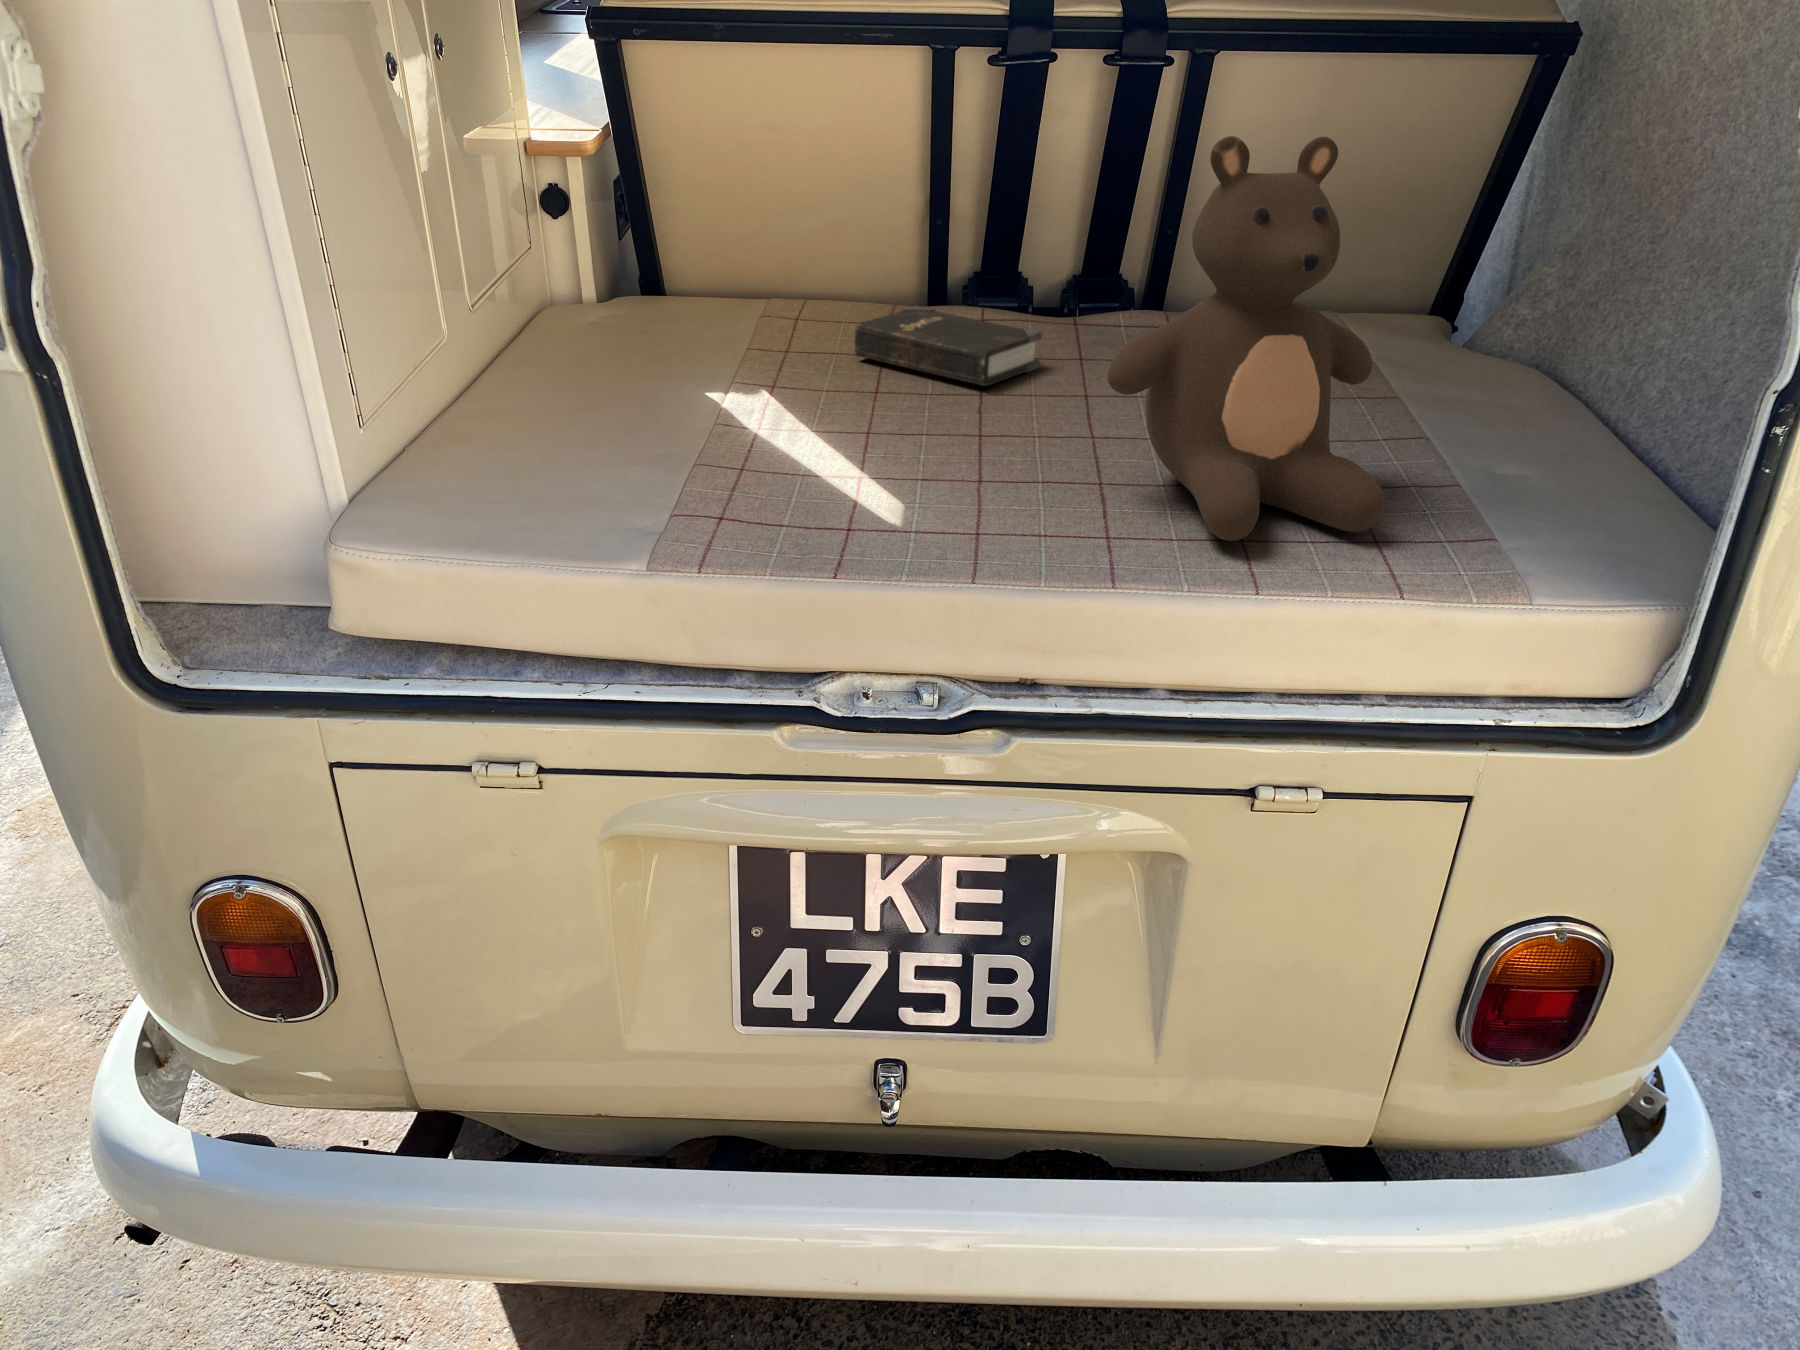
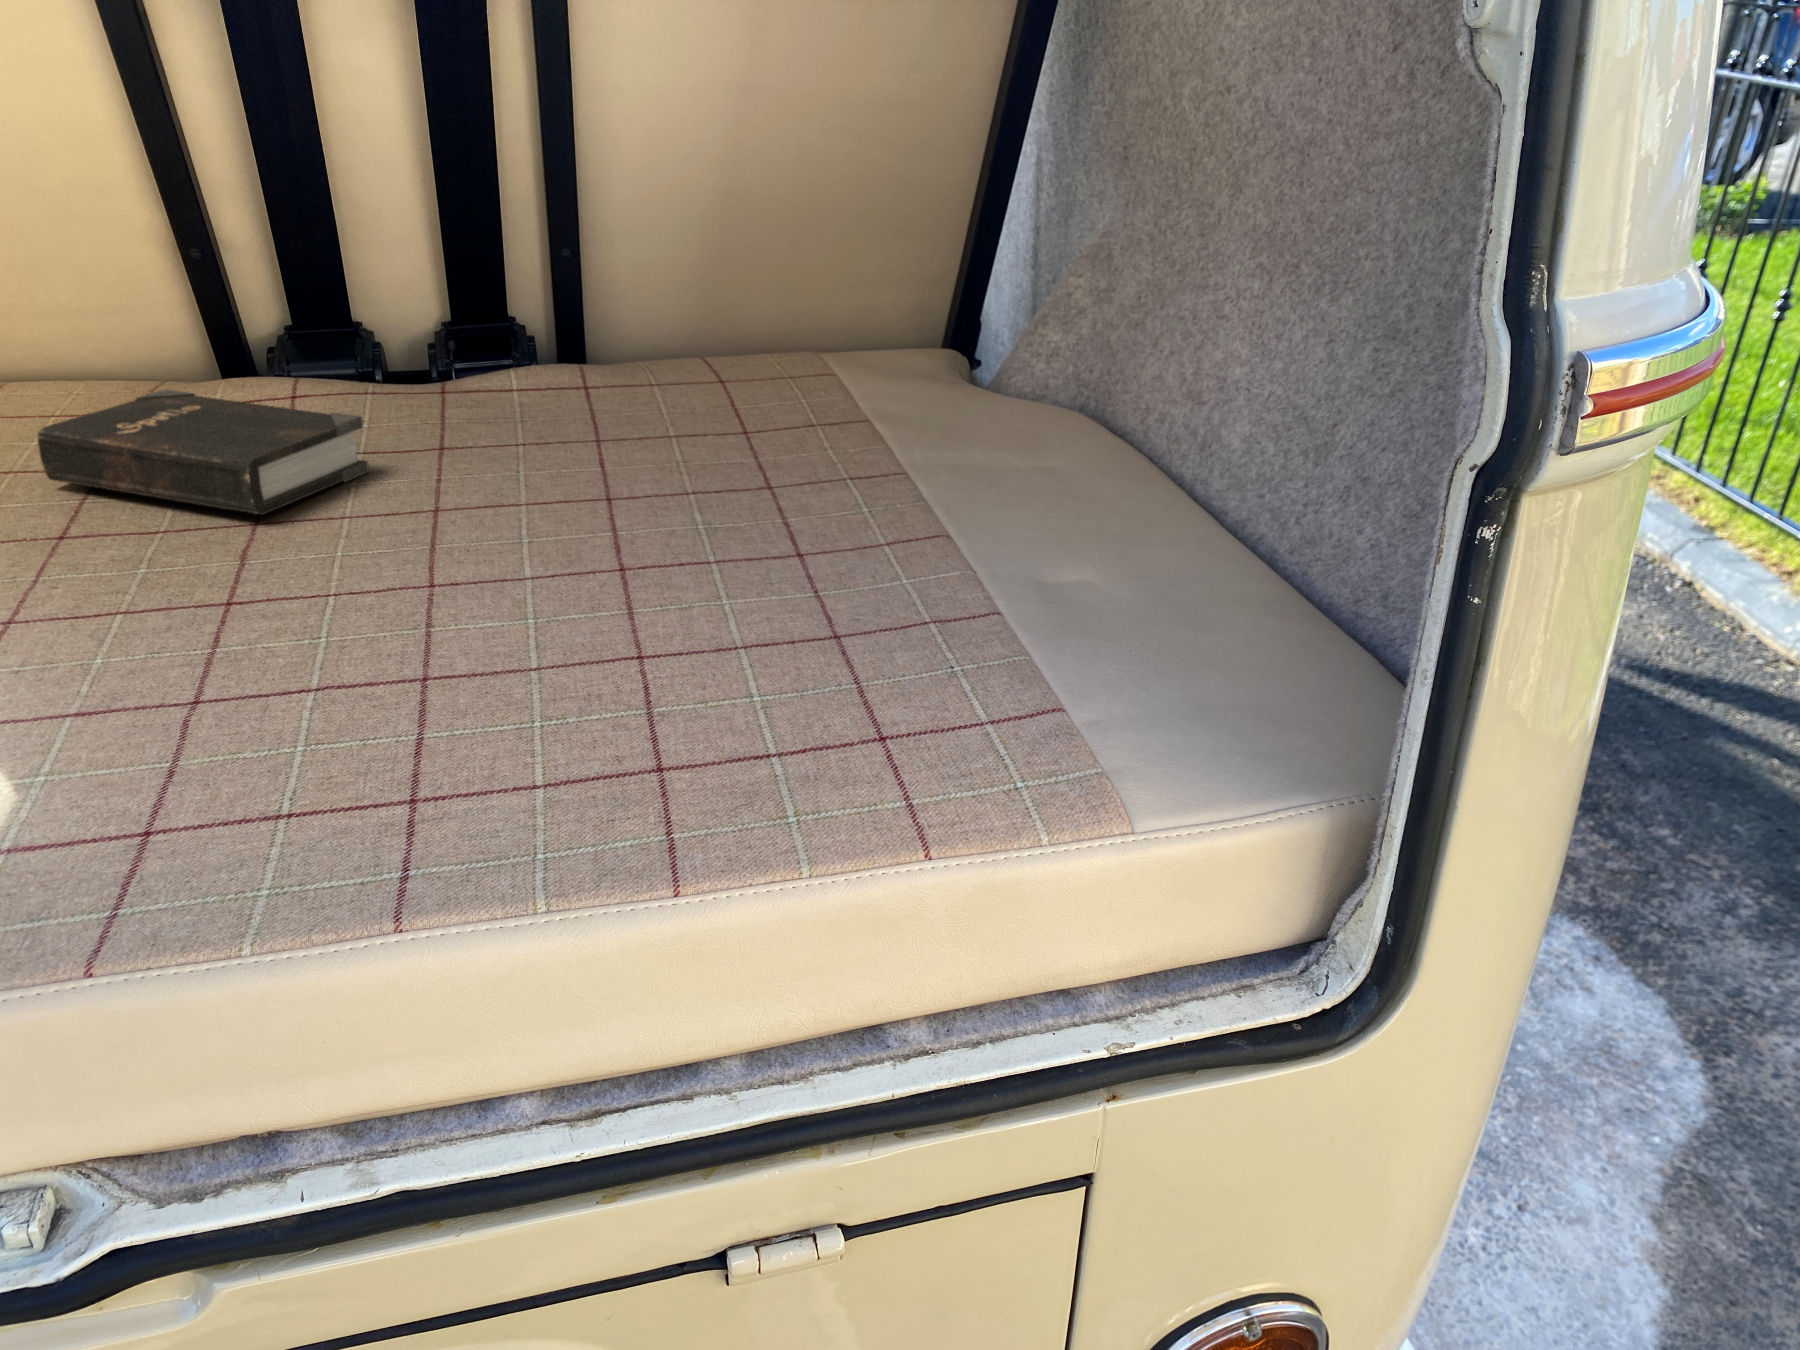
teddy bear: present [1108,136,1385,541] -> none [376,67,884,786]

